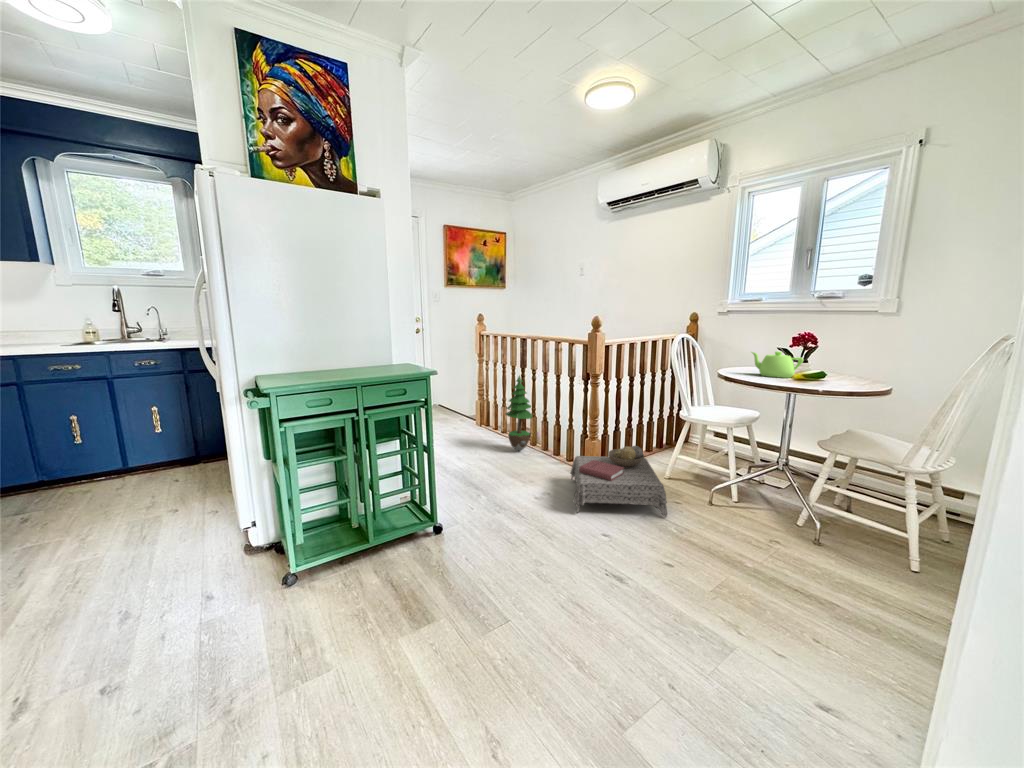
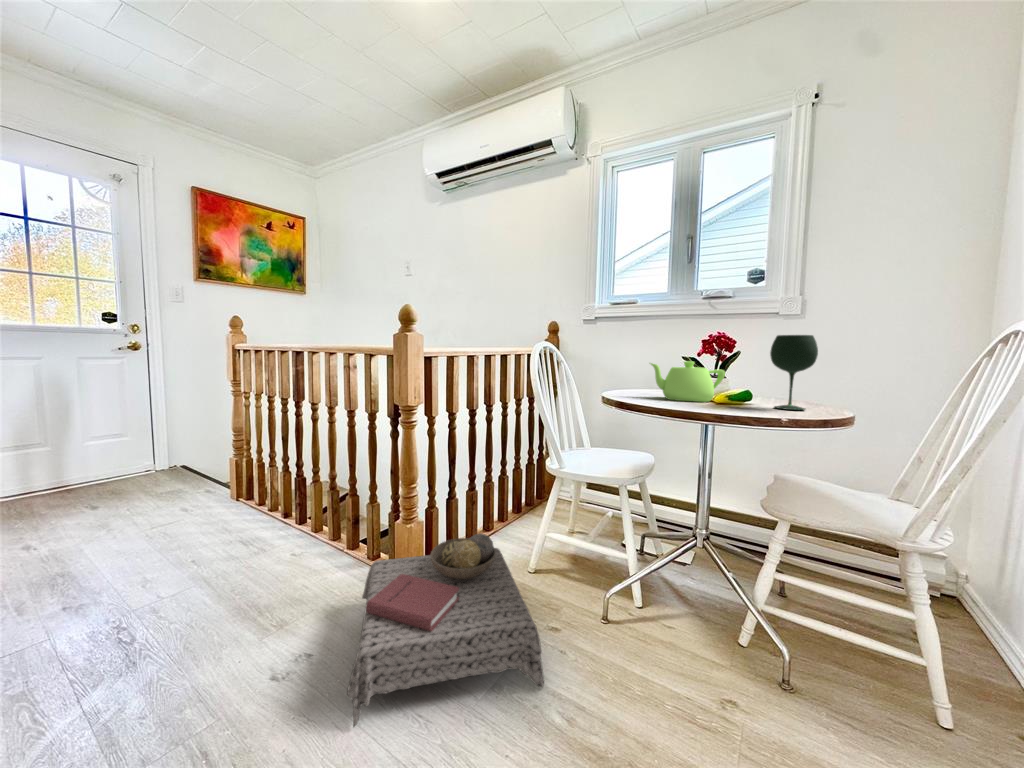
wine glass: none [828,338,859,385] -> present [770,335,818,410]
potted tree: present [506,376,533,451] -> none [256,411,312,546]

